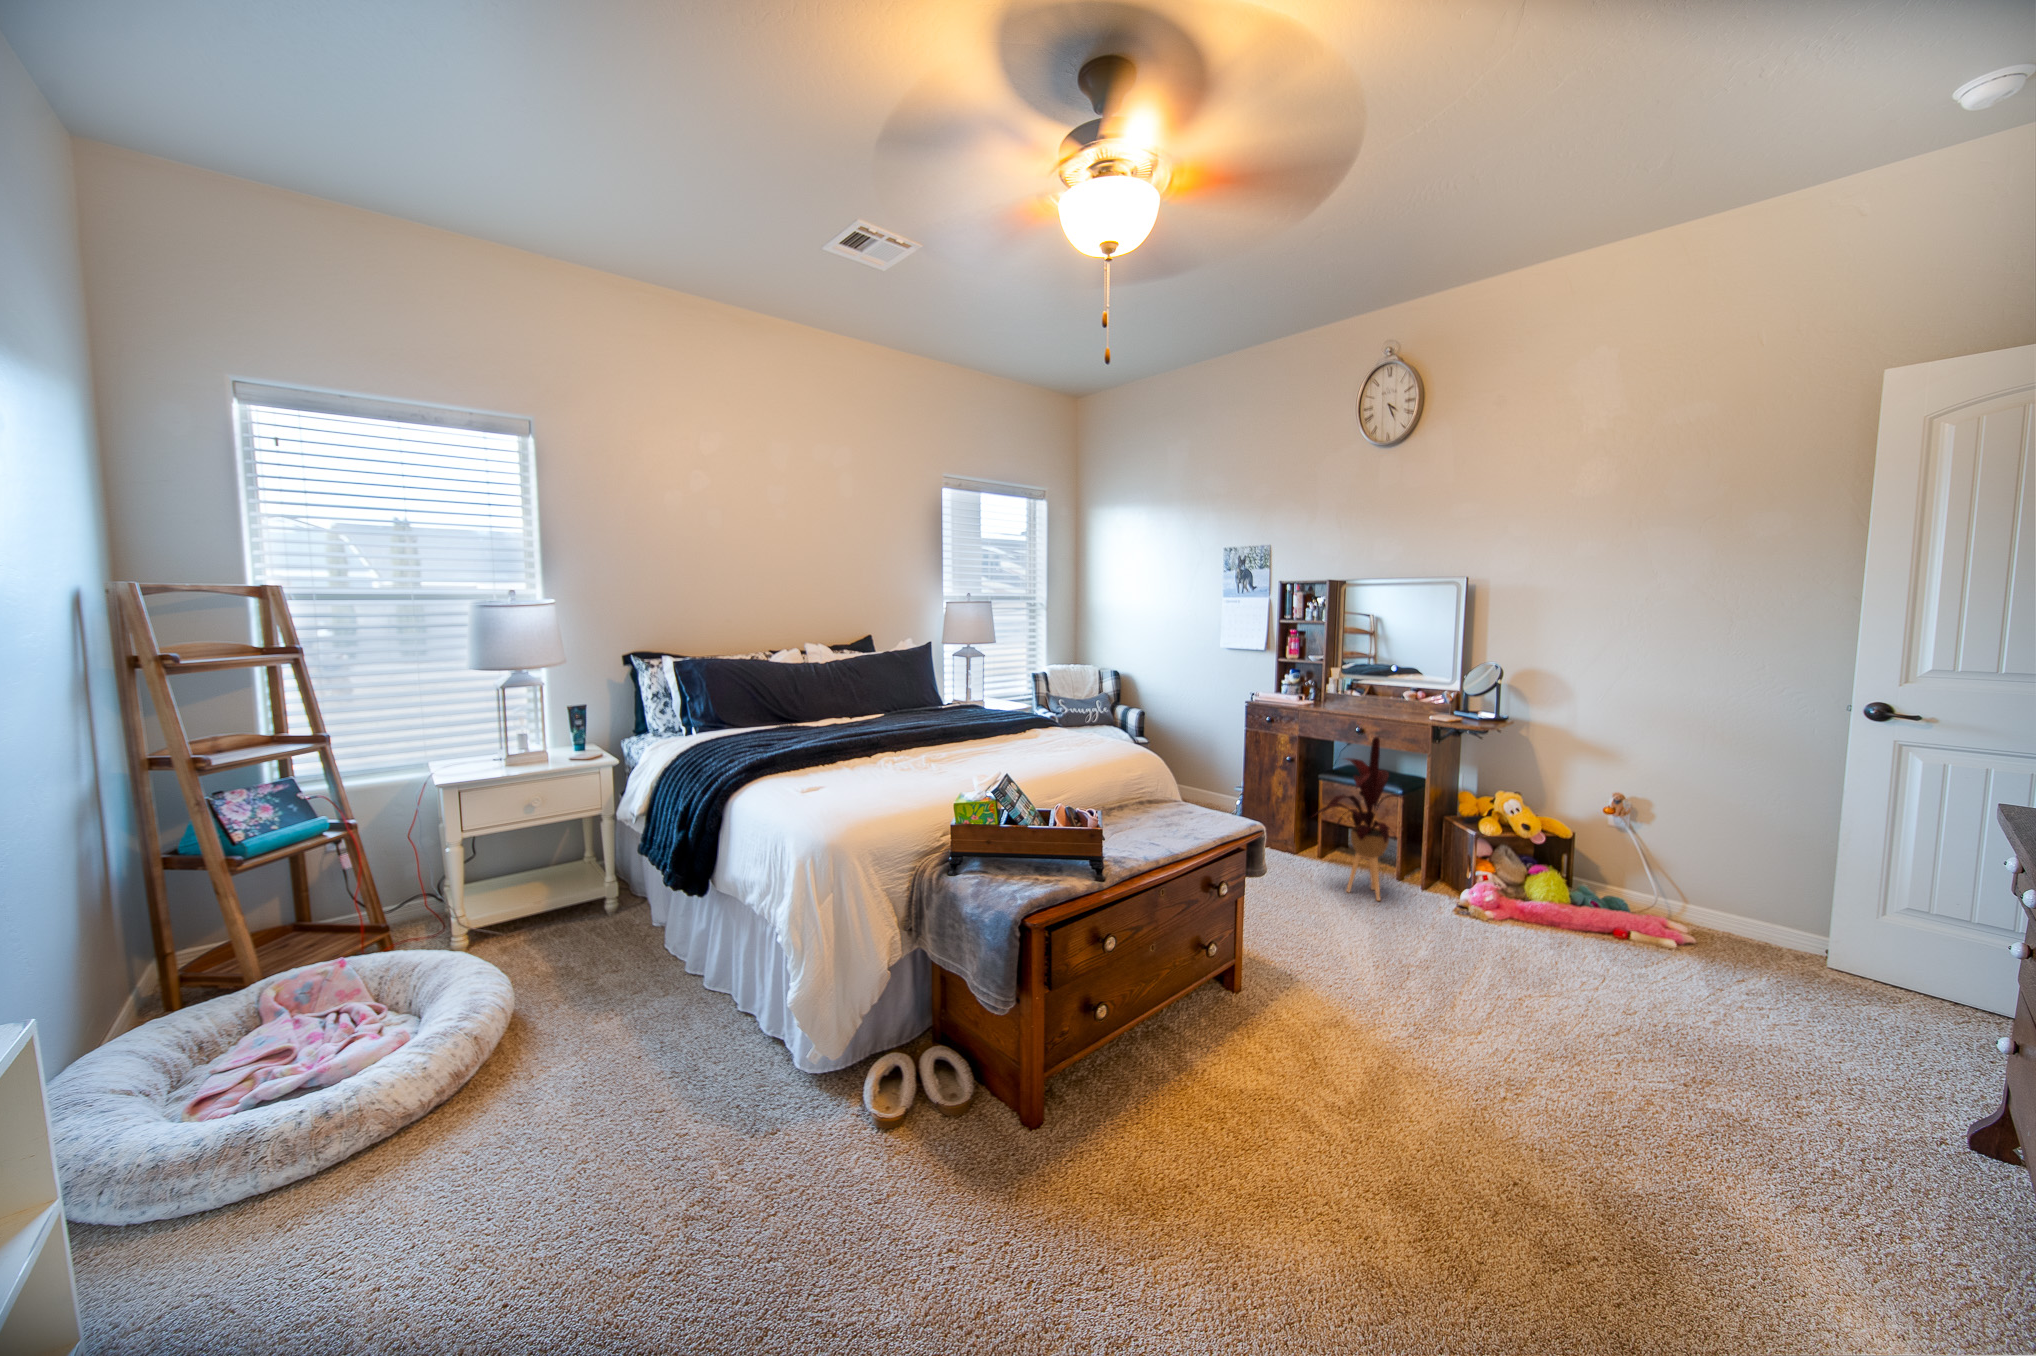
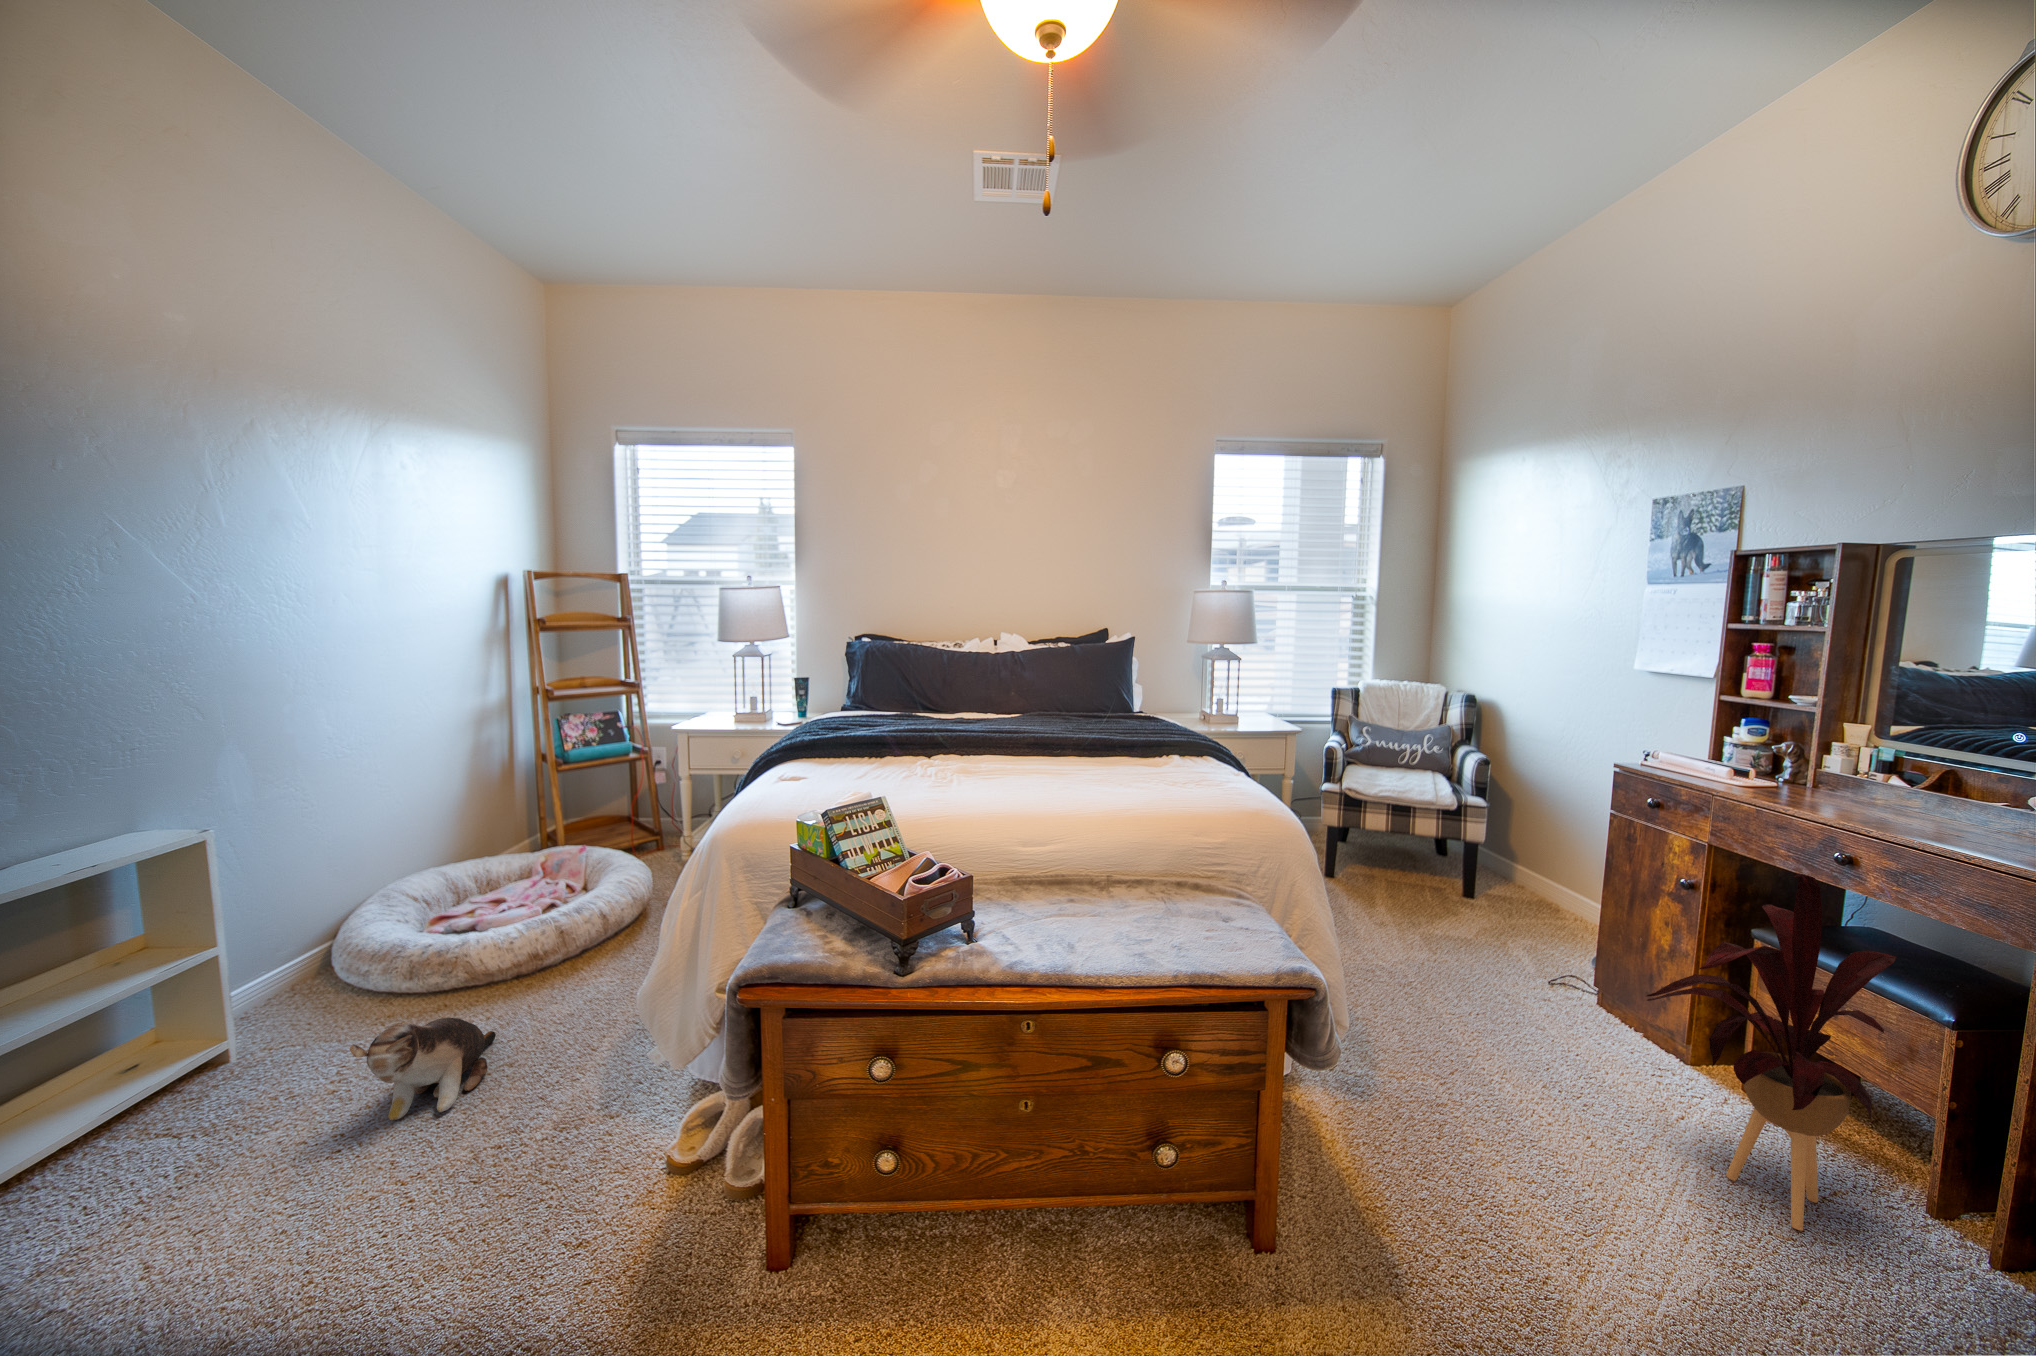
plush toy: none [507,1132,603,1265] -> present [350,1018,496,1120]

